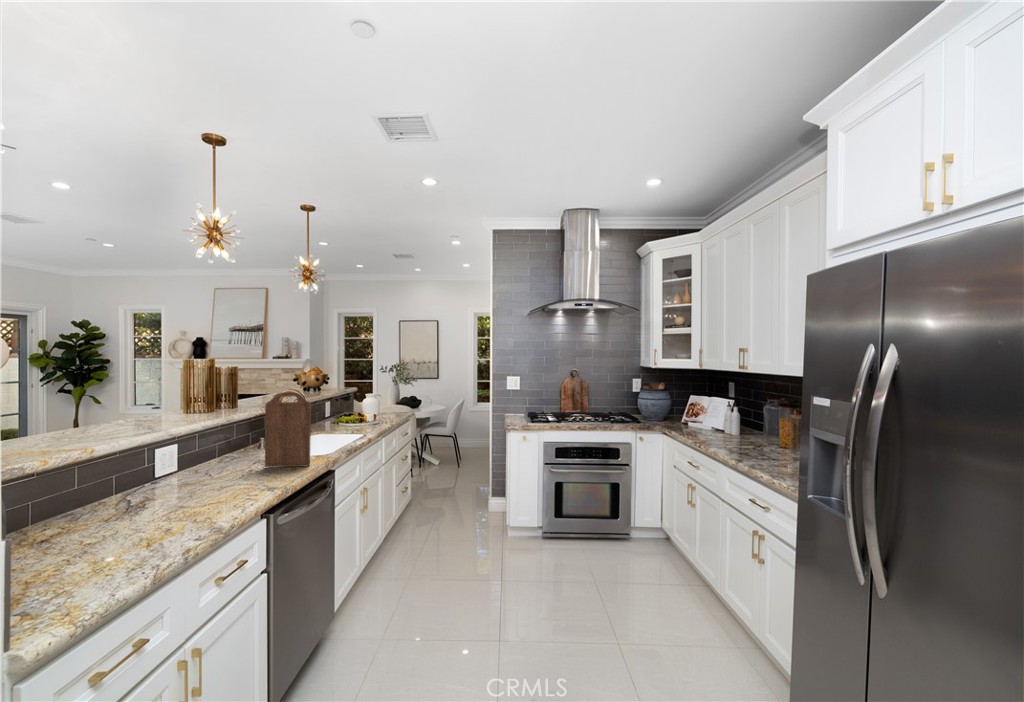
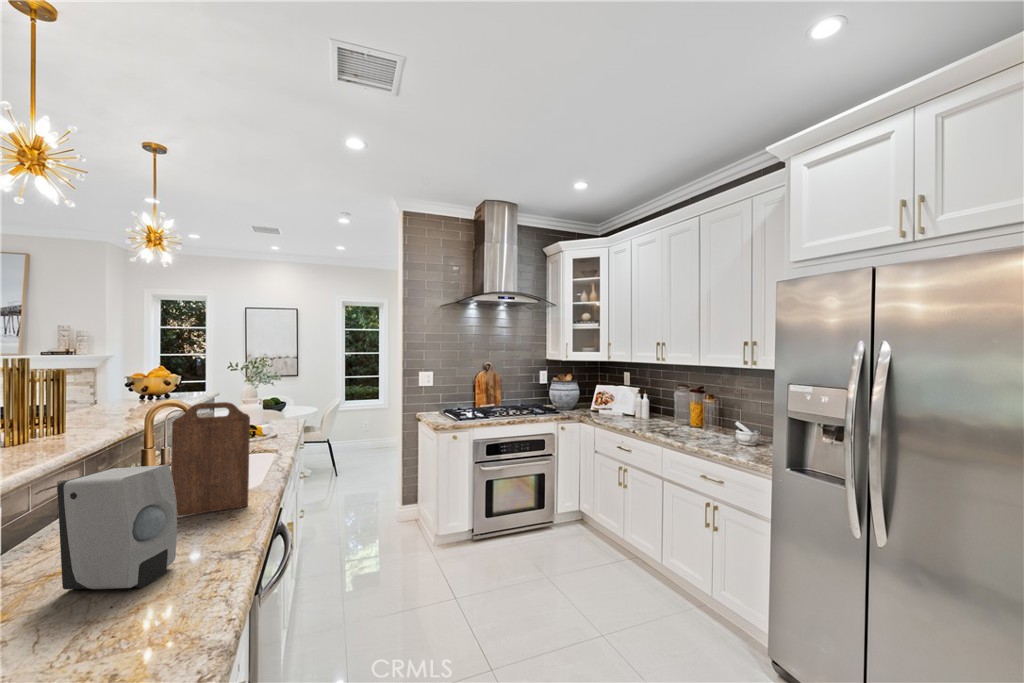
soap dispenser: none [186,428,243,498] -> present [57,465,177,589]

